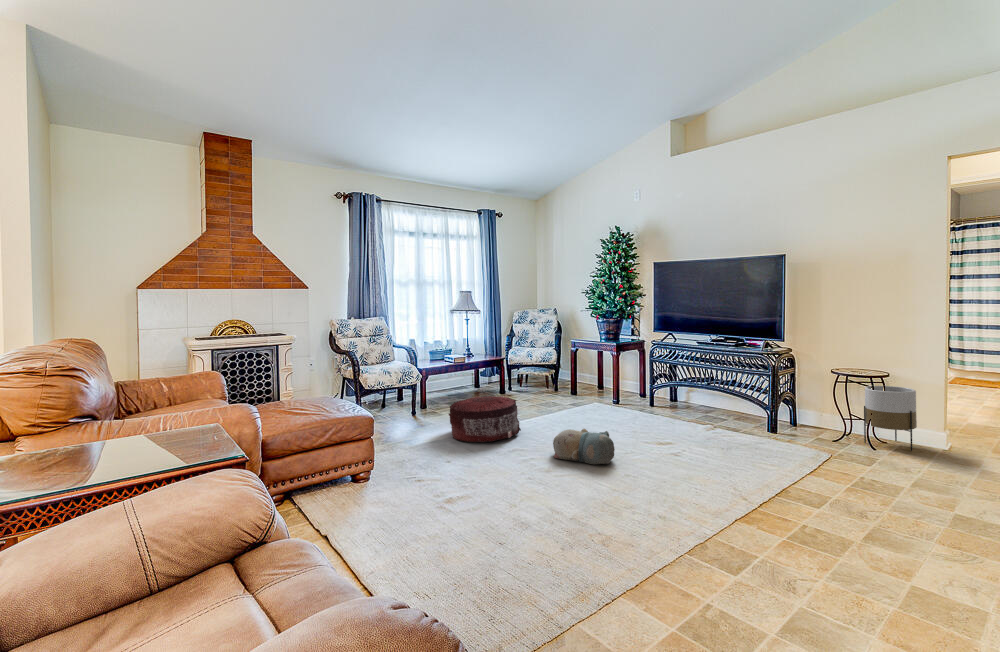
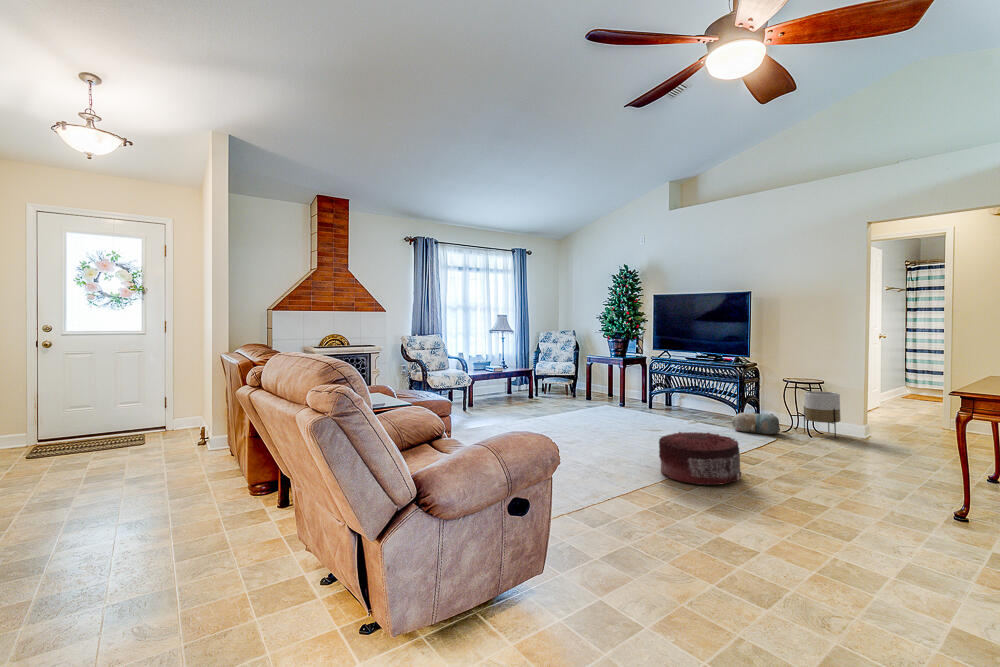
pouf: present [449,396,521,442] -> present [659,432,741,485]
plush toy: present [553,429,615,464] -> present [732,412,780,434]

